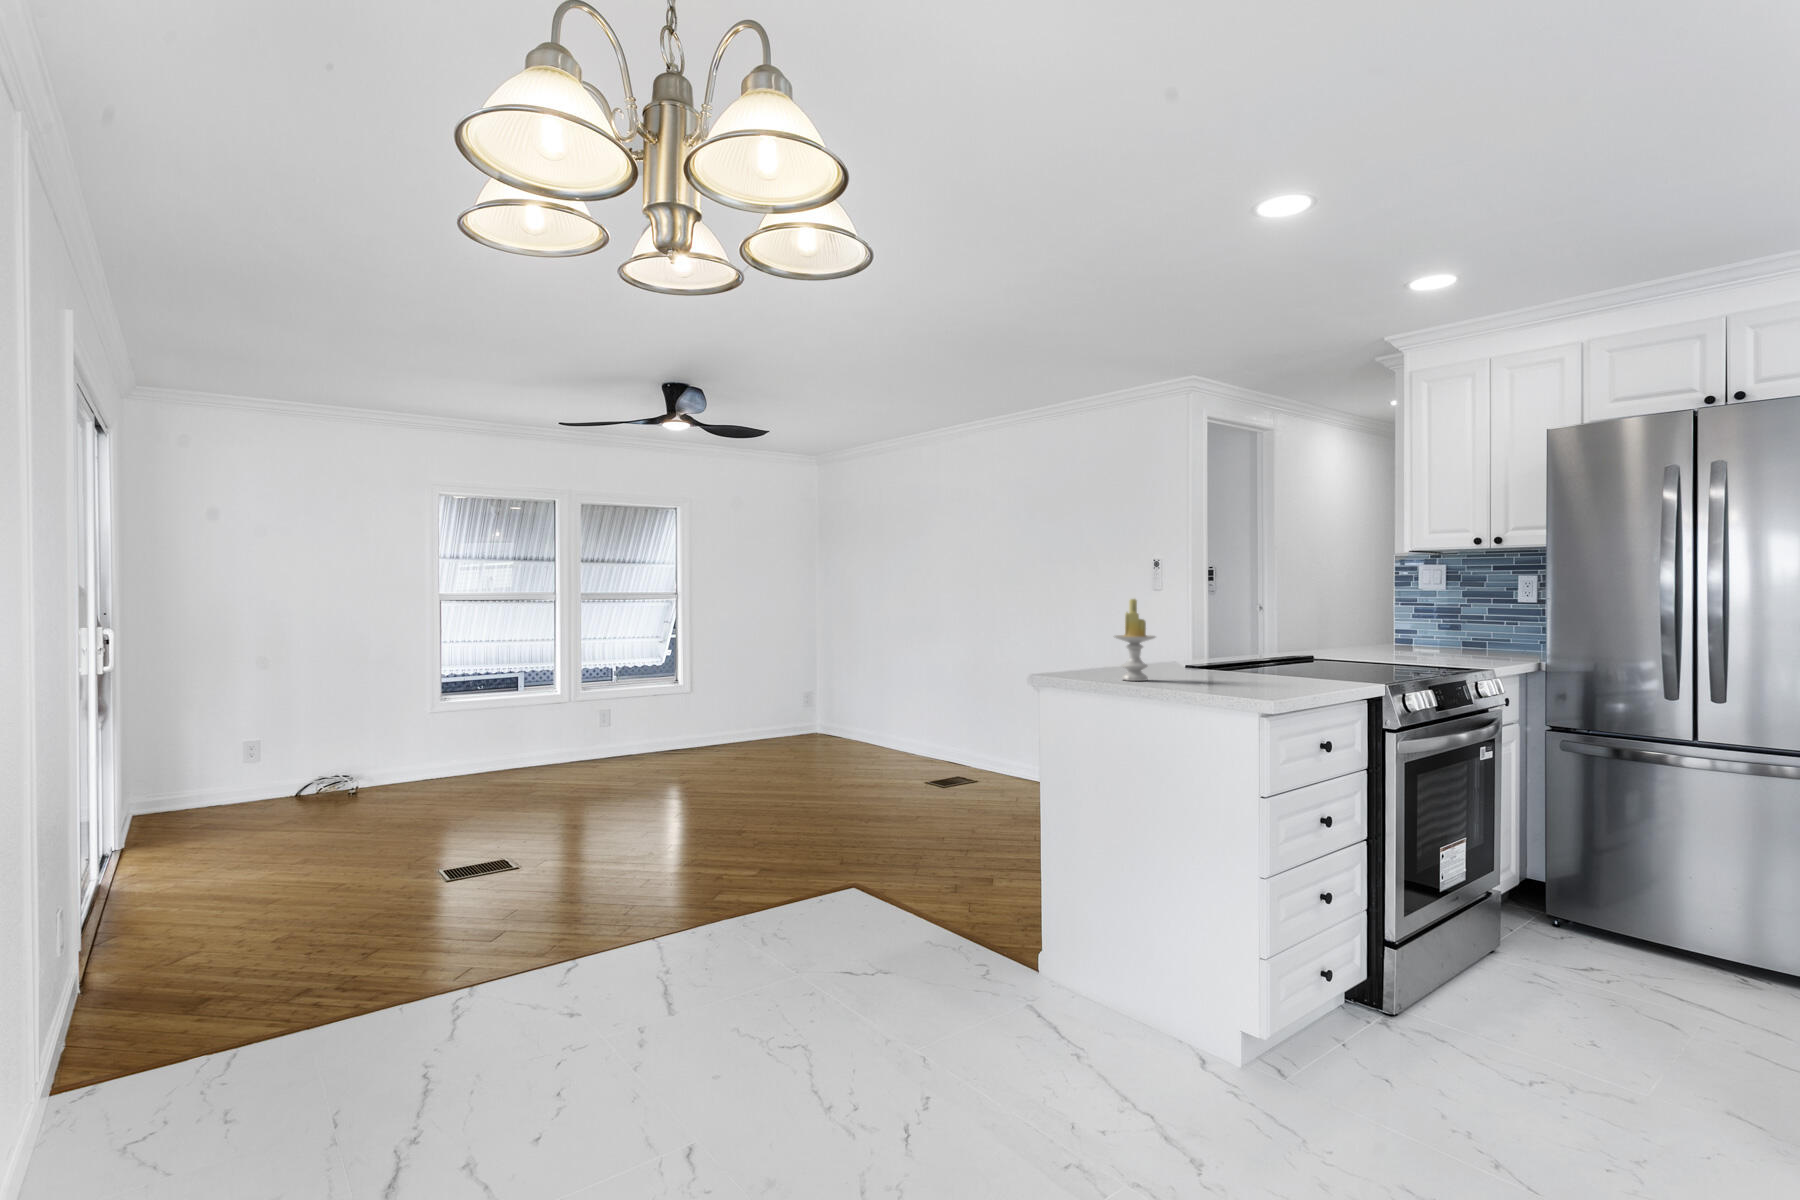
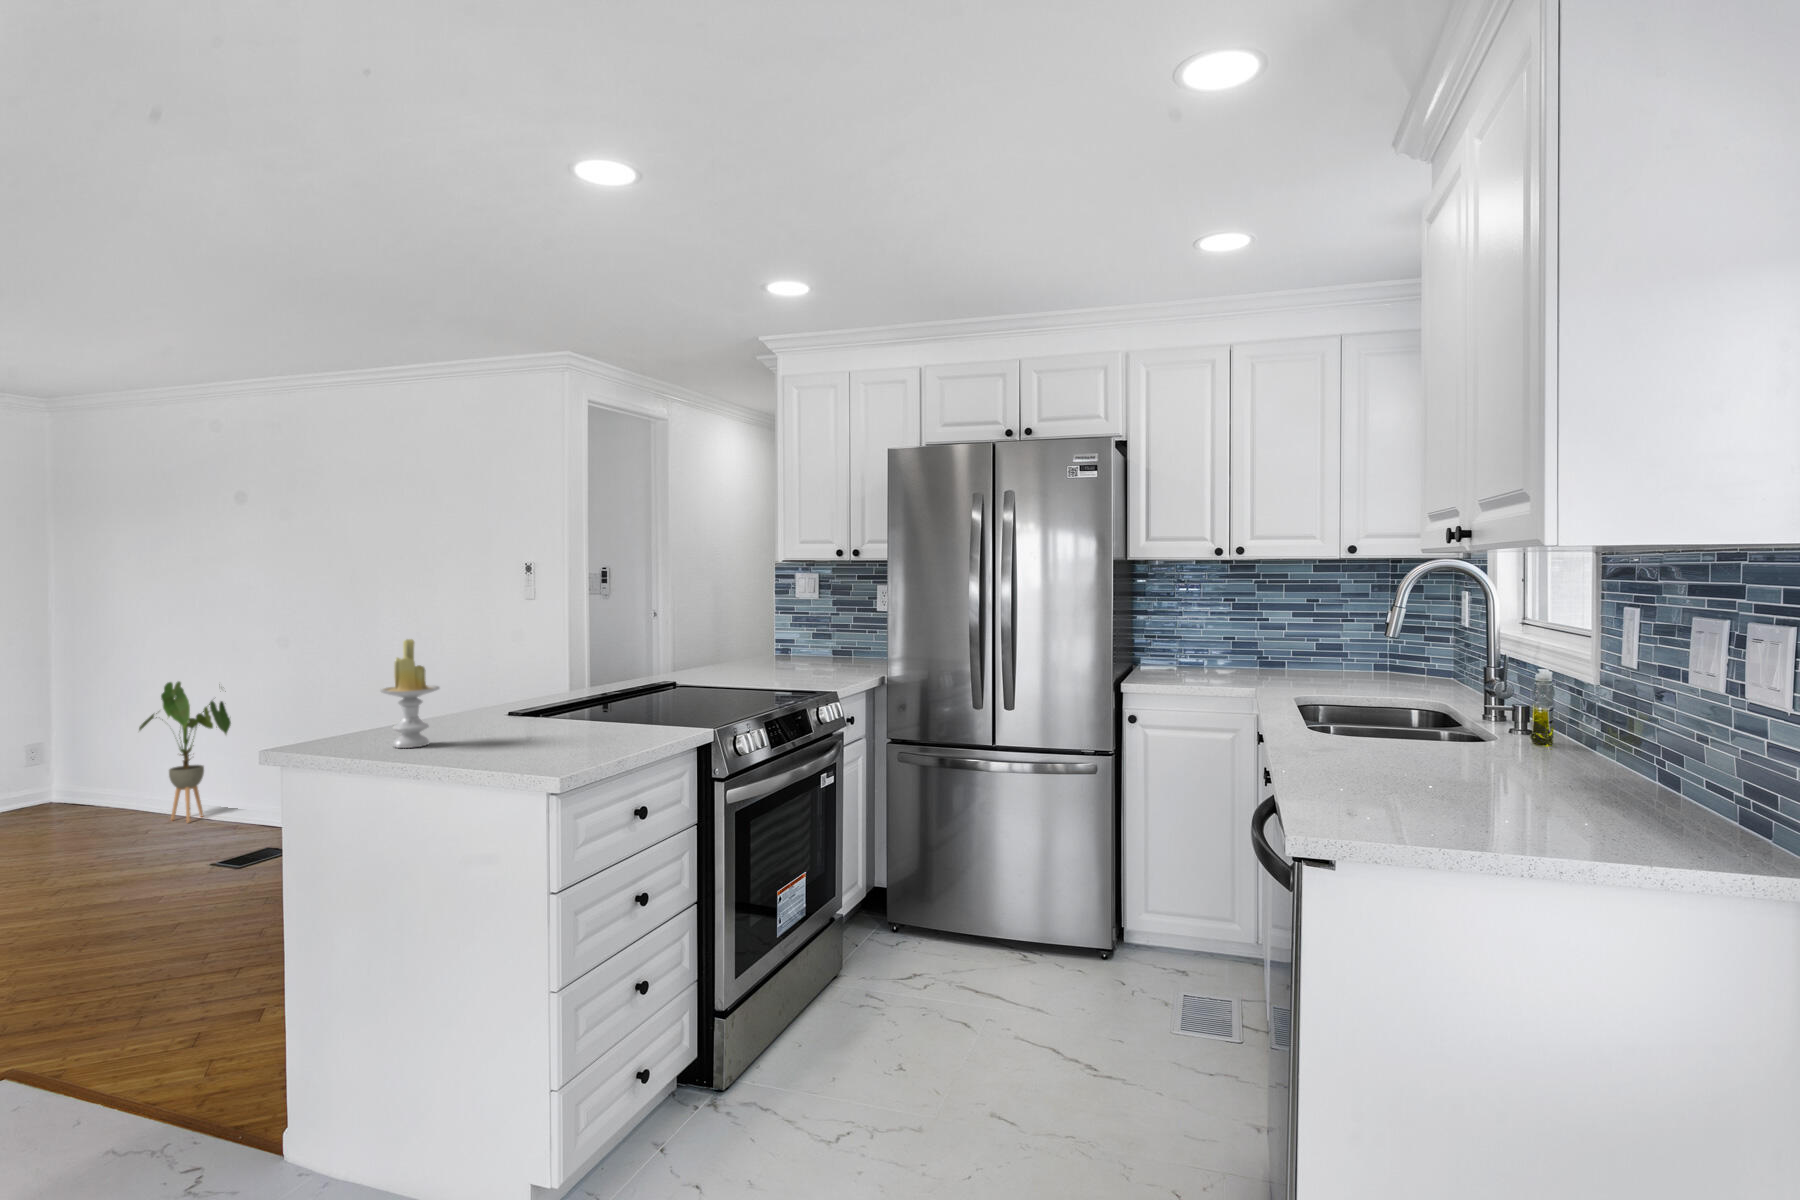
house plant: none [865,656,930,762] -> present [139,682,231,823]

